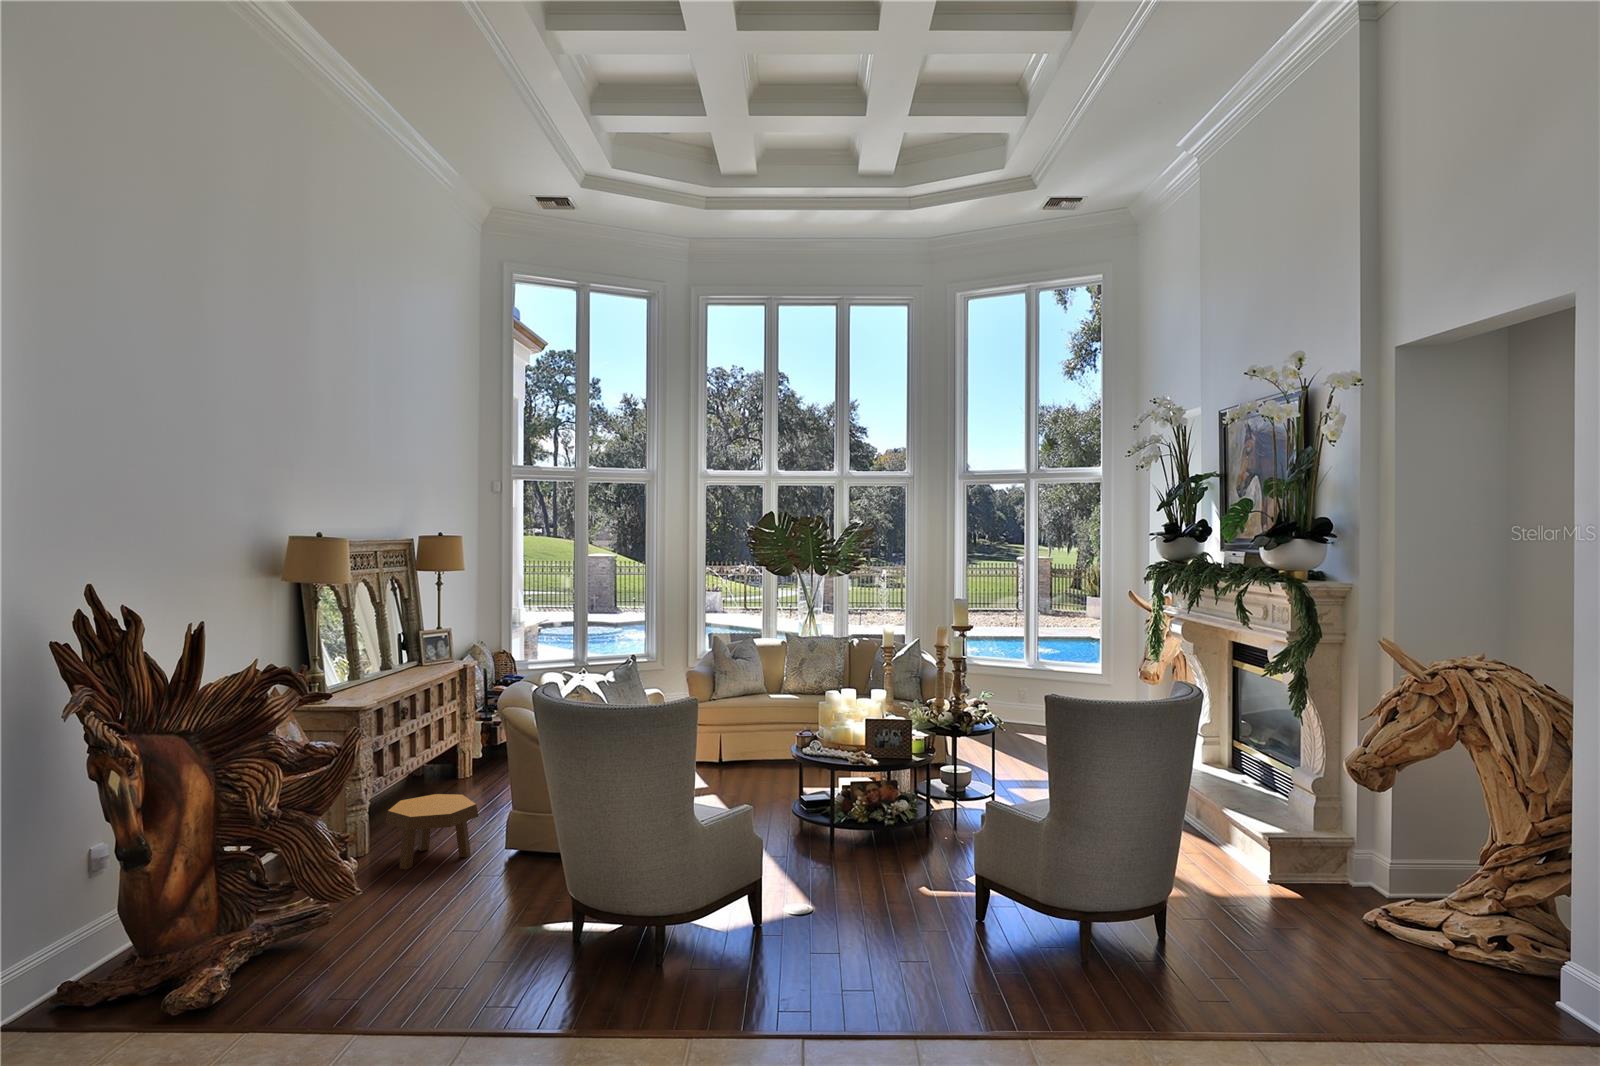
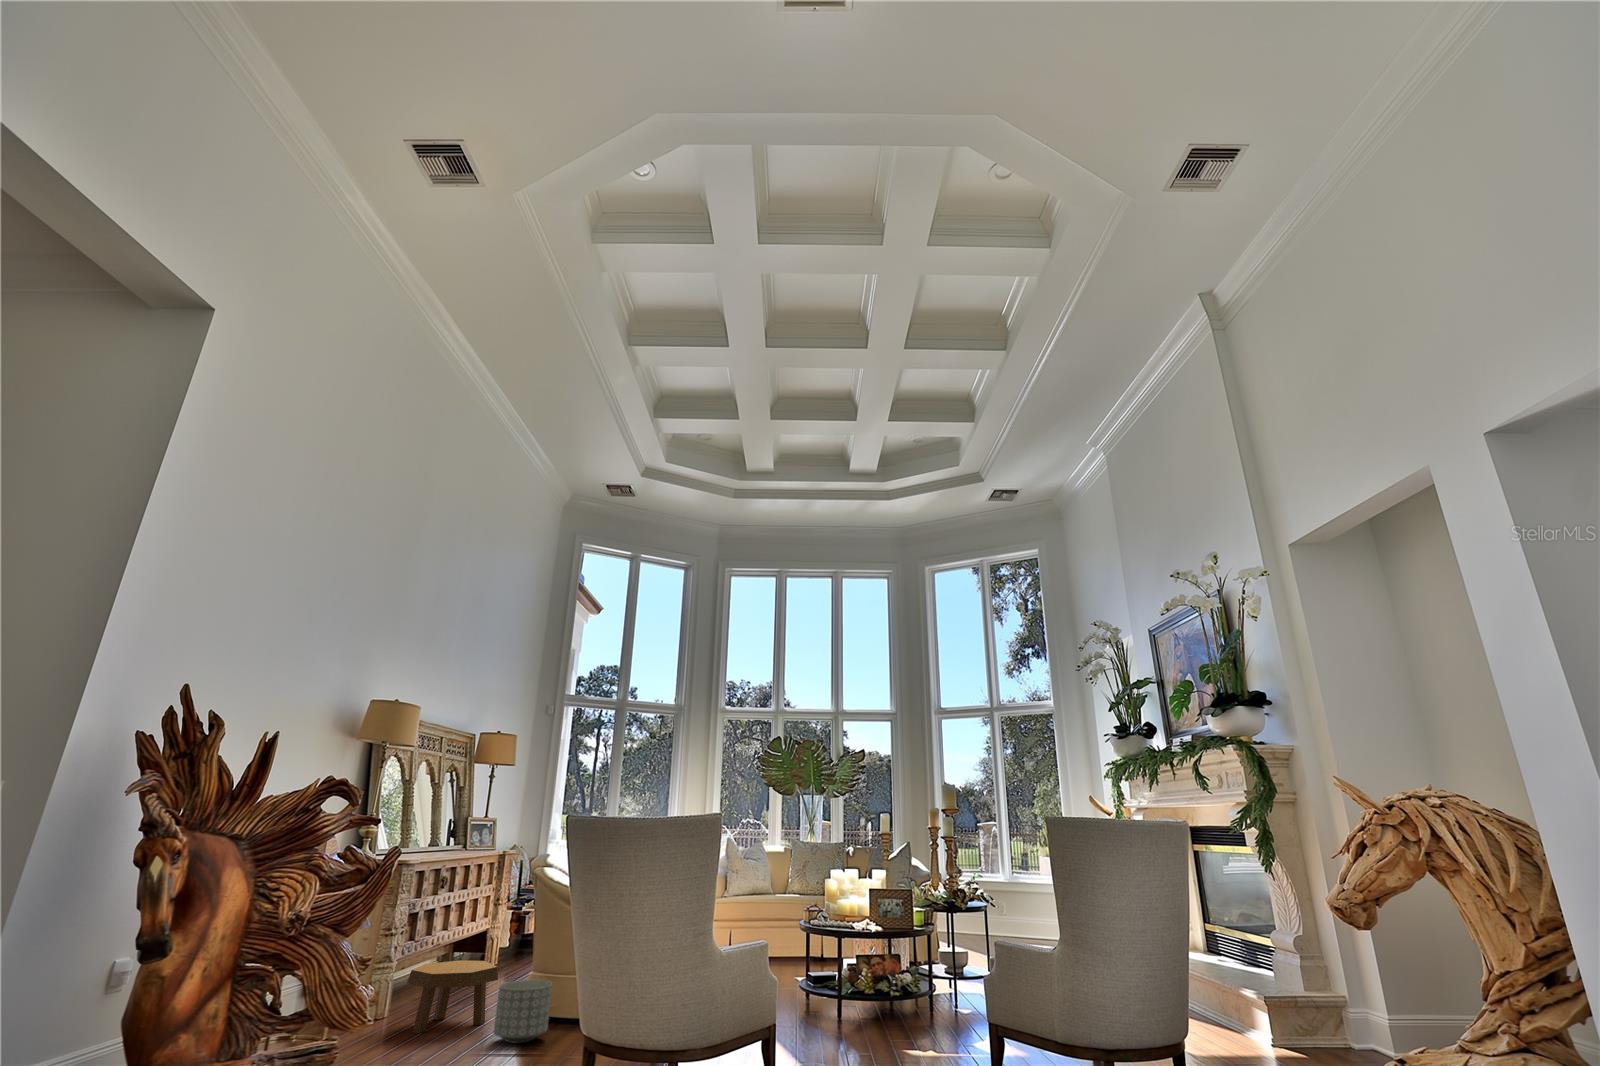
planter: none [481,821,536,882] -> present [493,980,552,1043]

